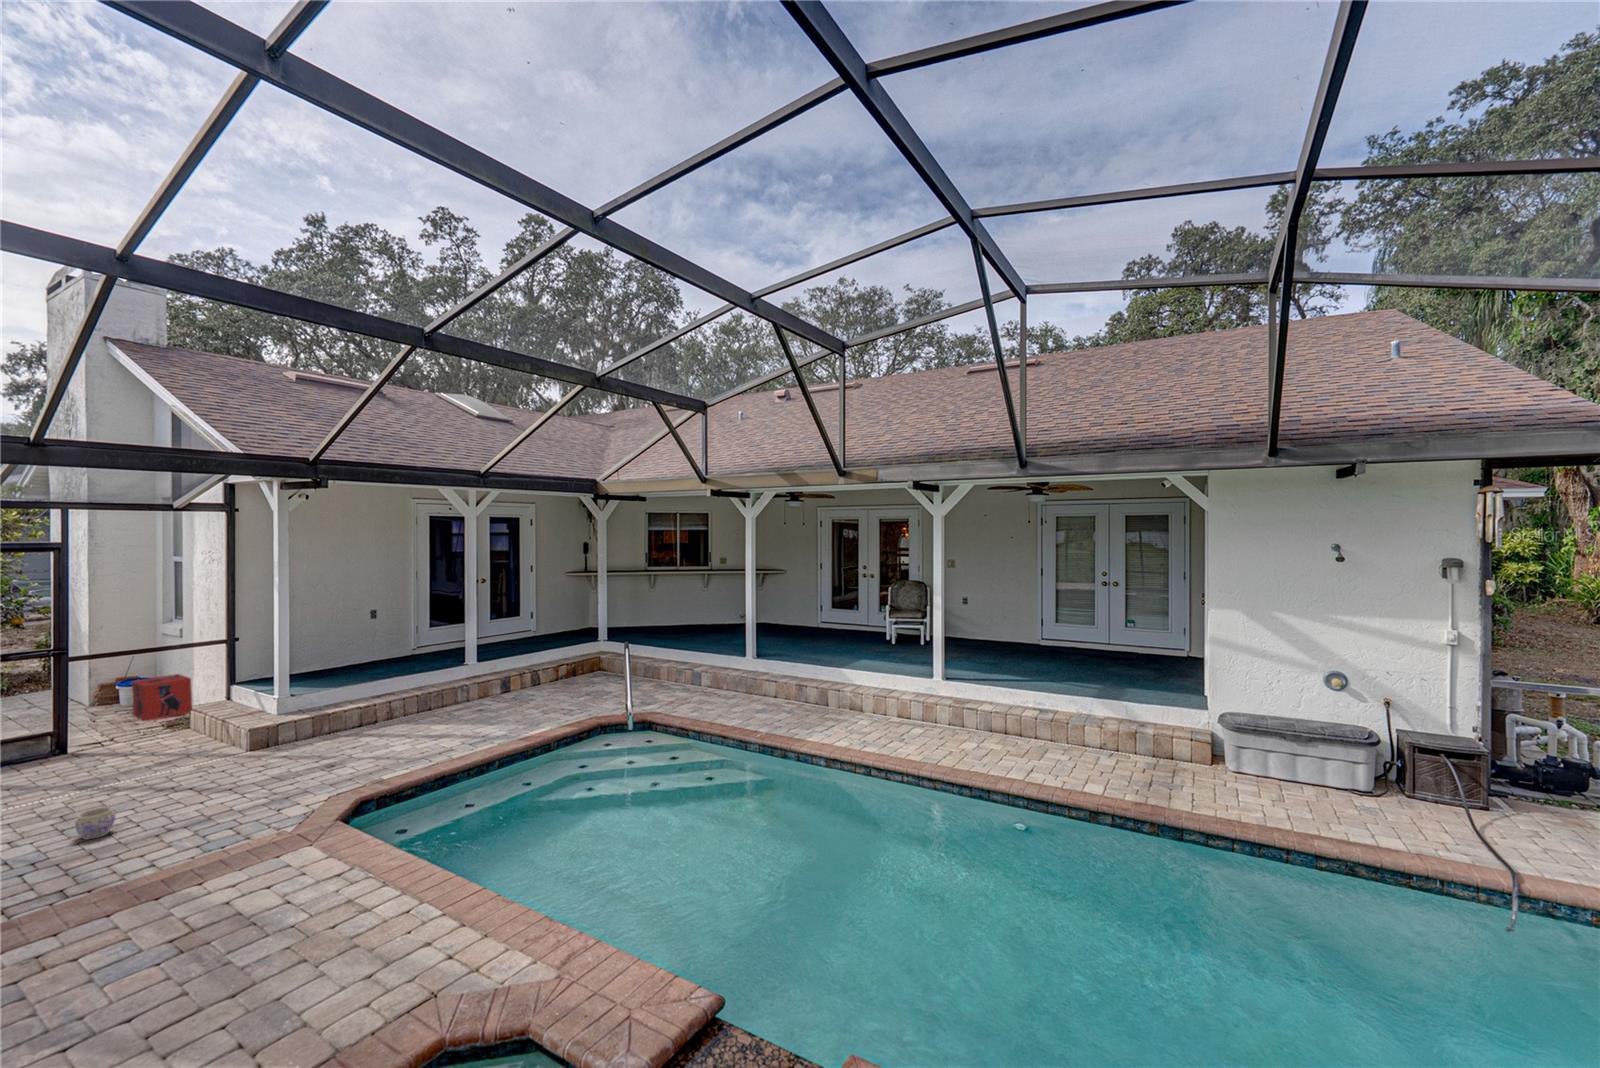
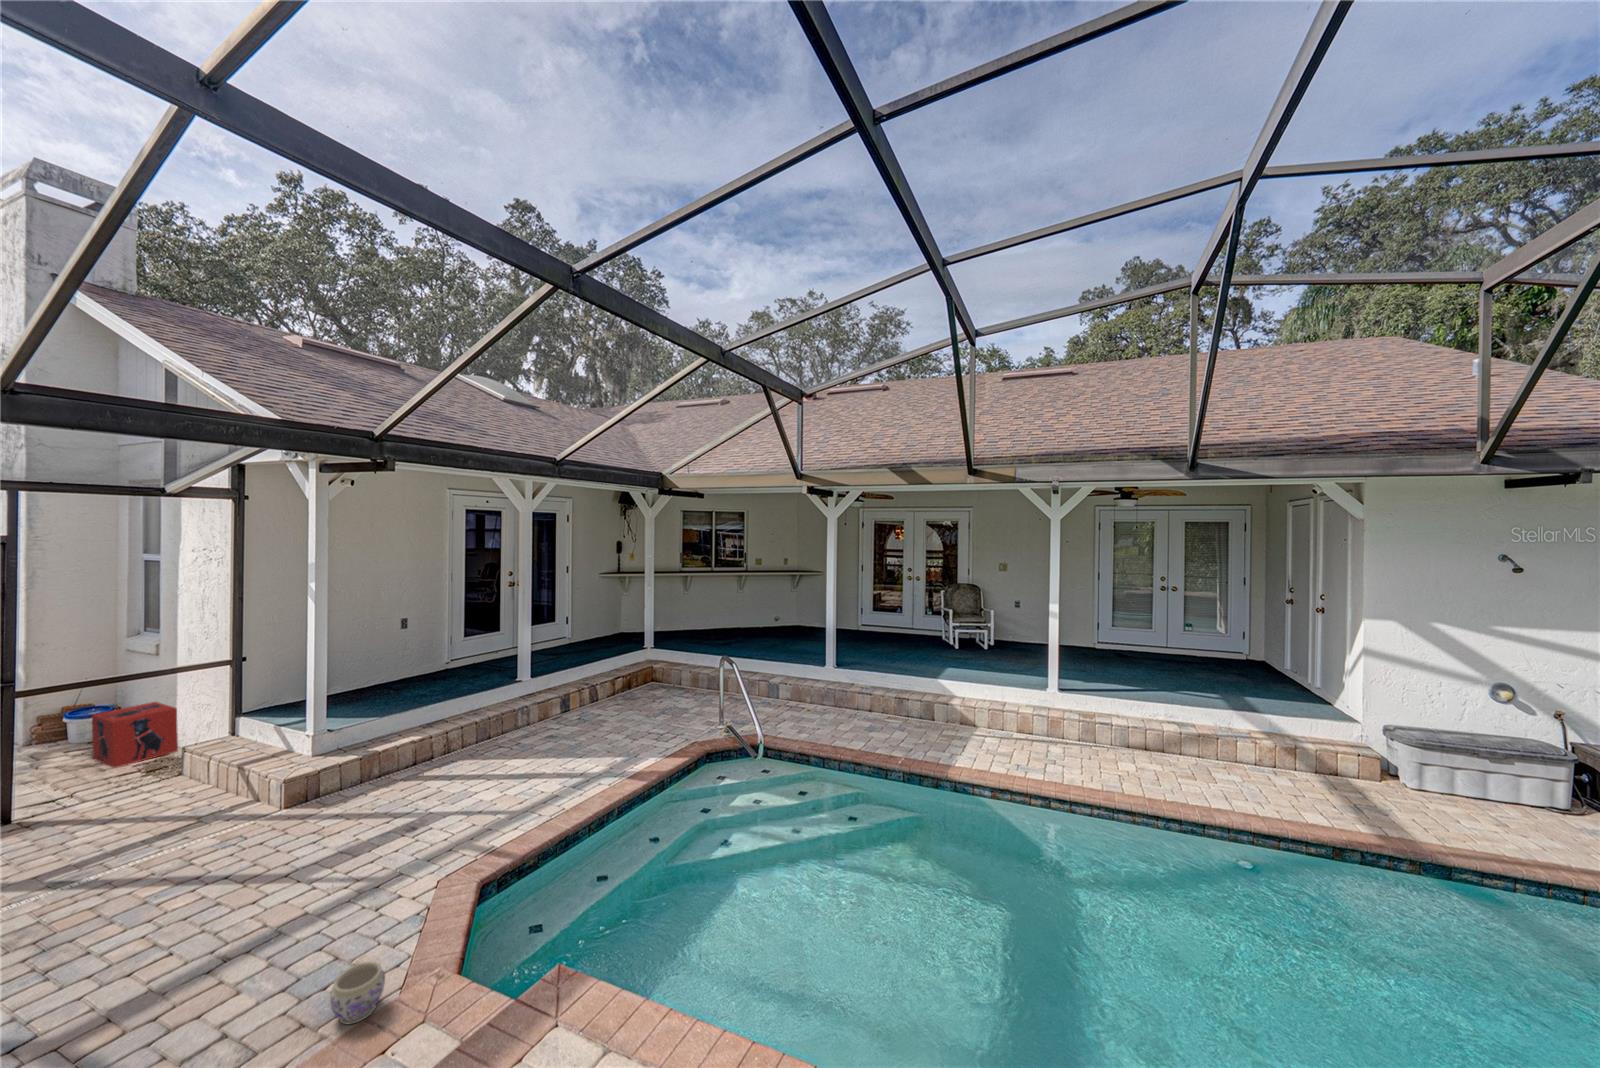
planter: present [75,807,116,840] -> present [330,962,385,1025]

